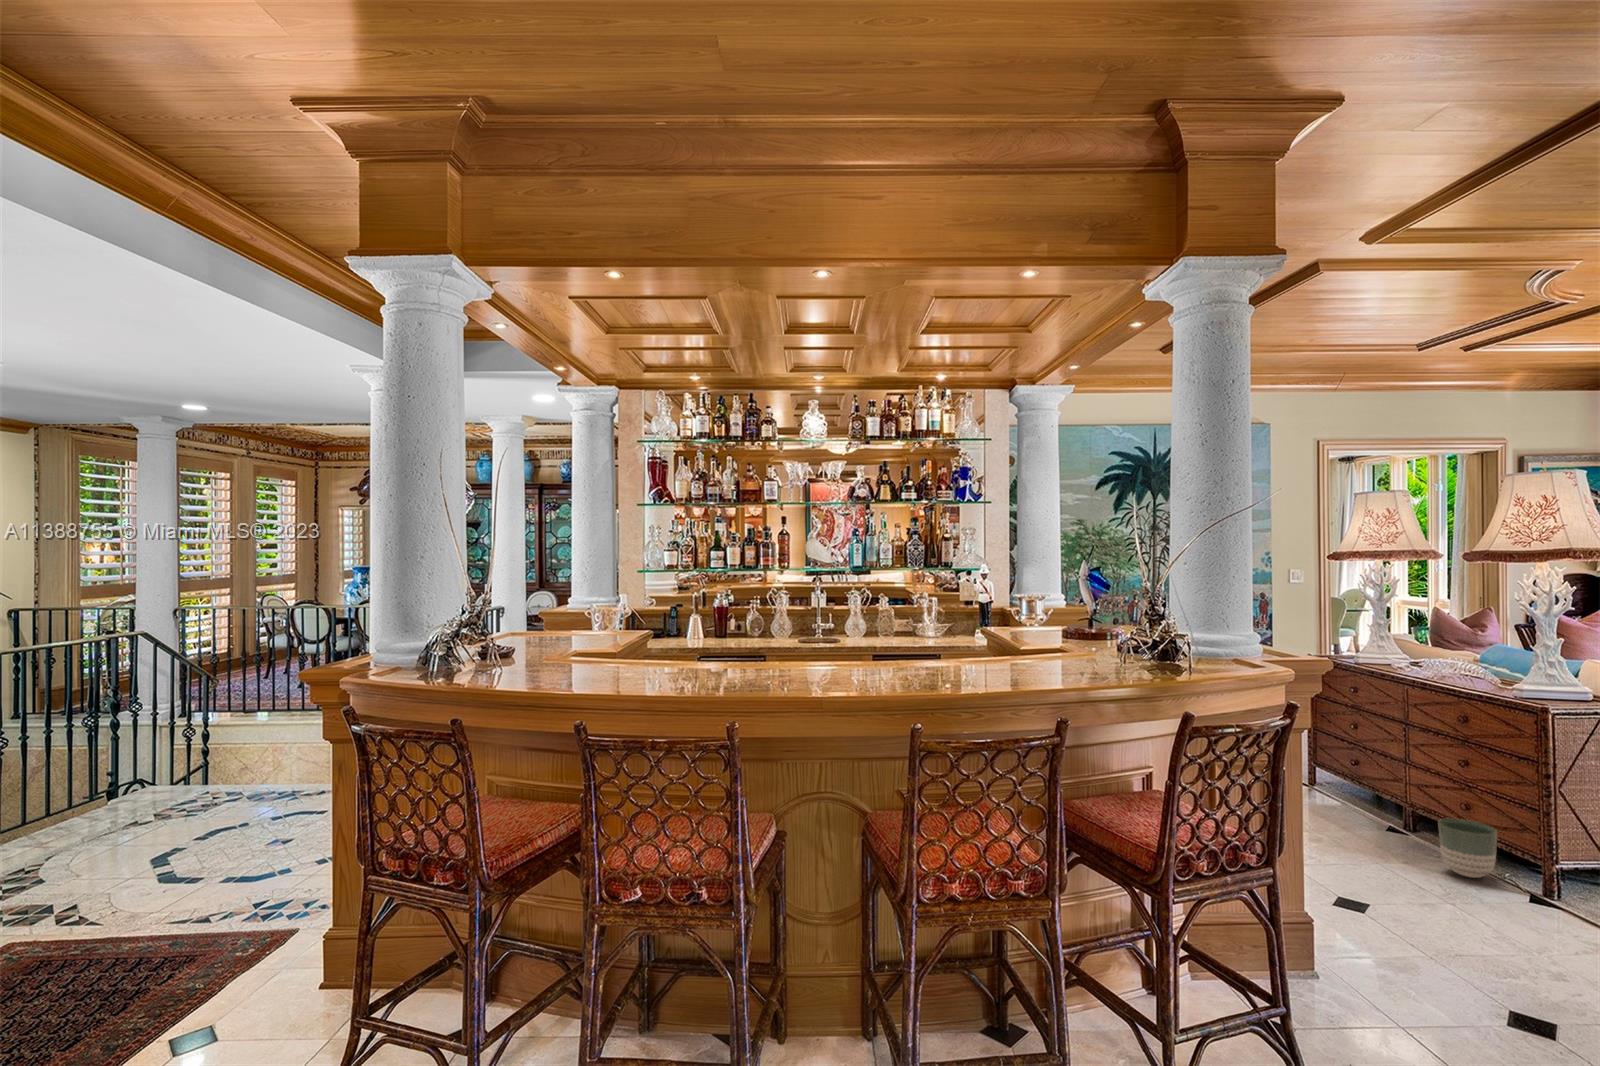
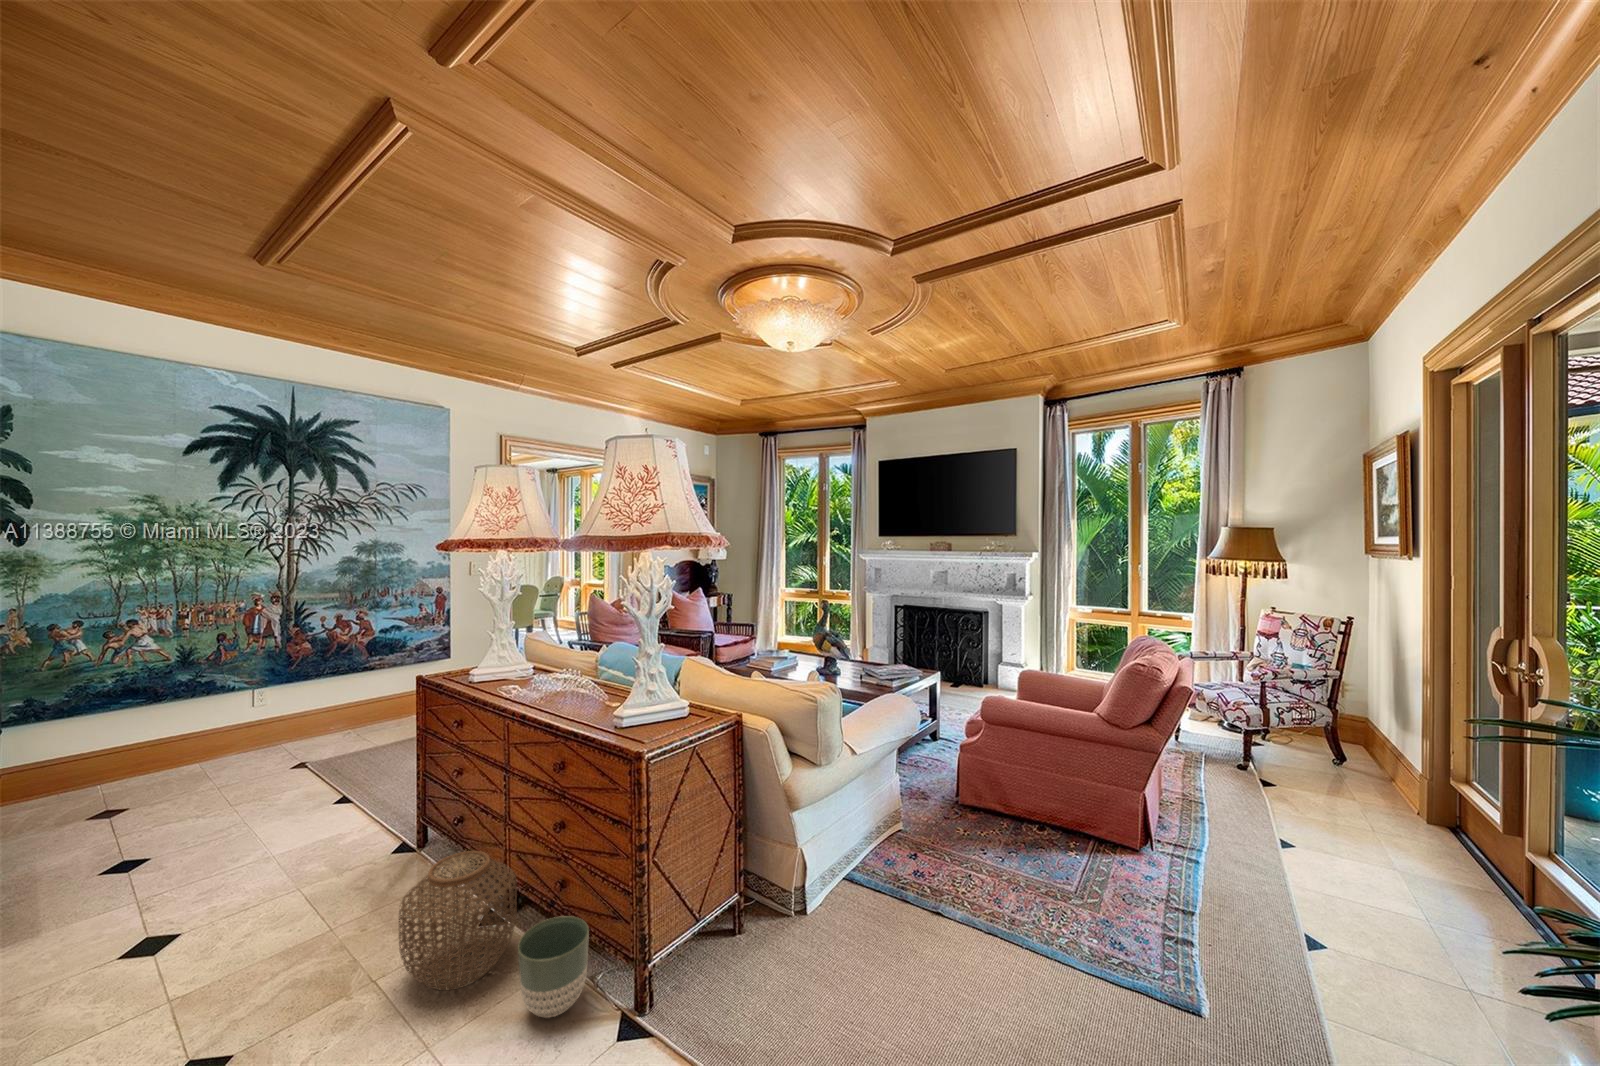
woven basket: none [1338,766,1423,849] -> present [399,851,517,990]

